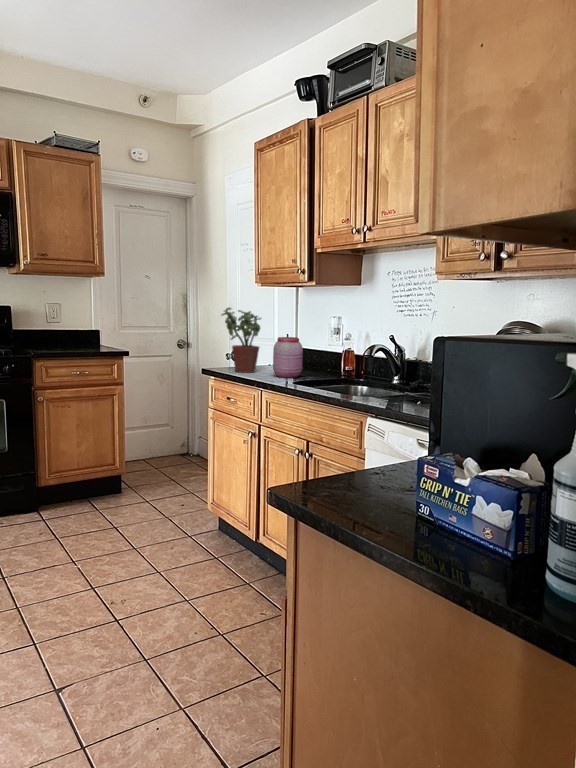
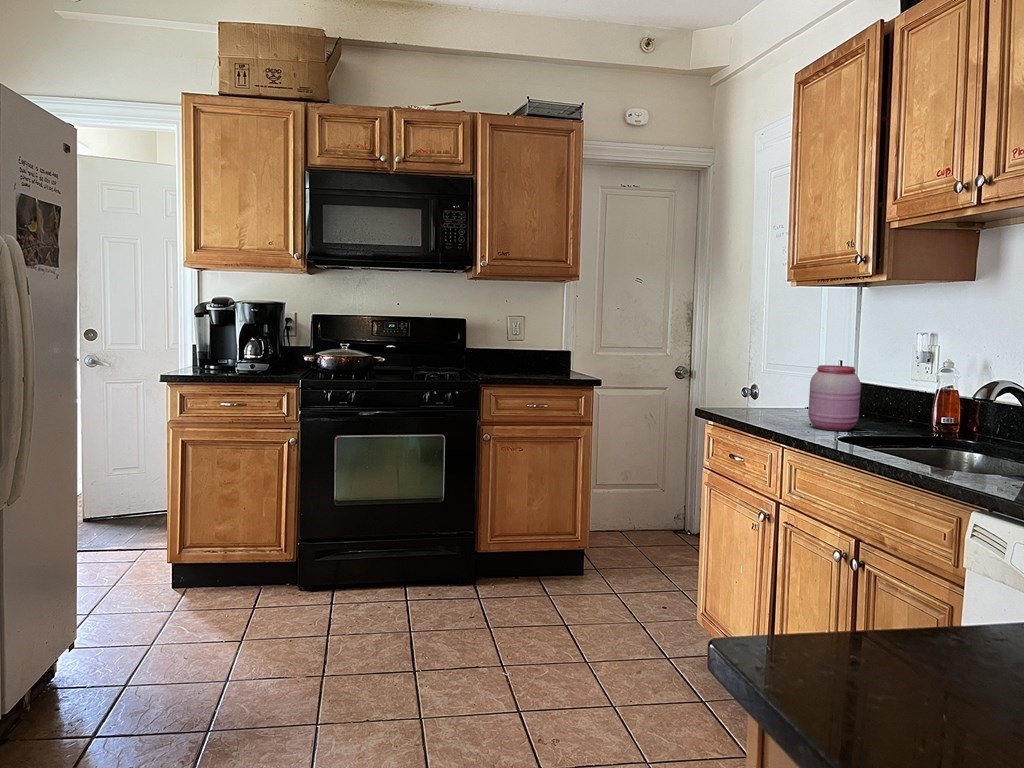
potted plant: present [222,307,261,373] -> none [730,318,796,419]

